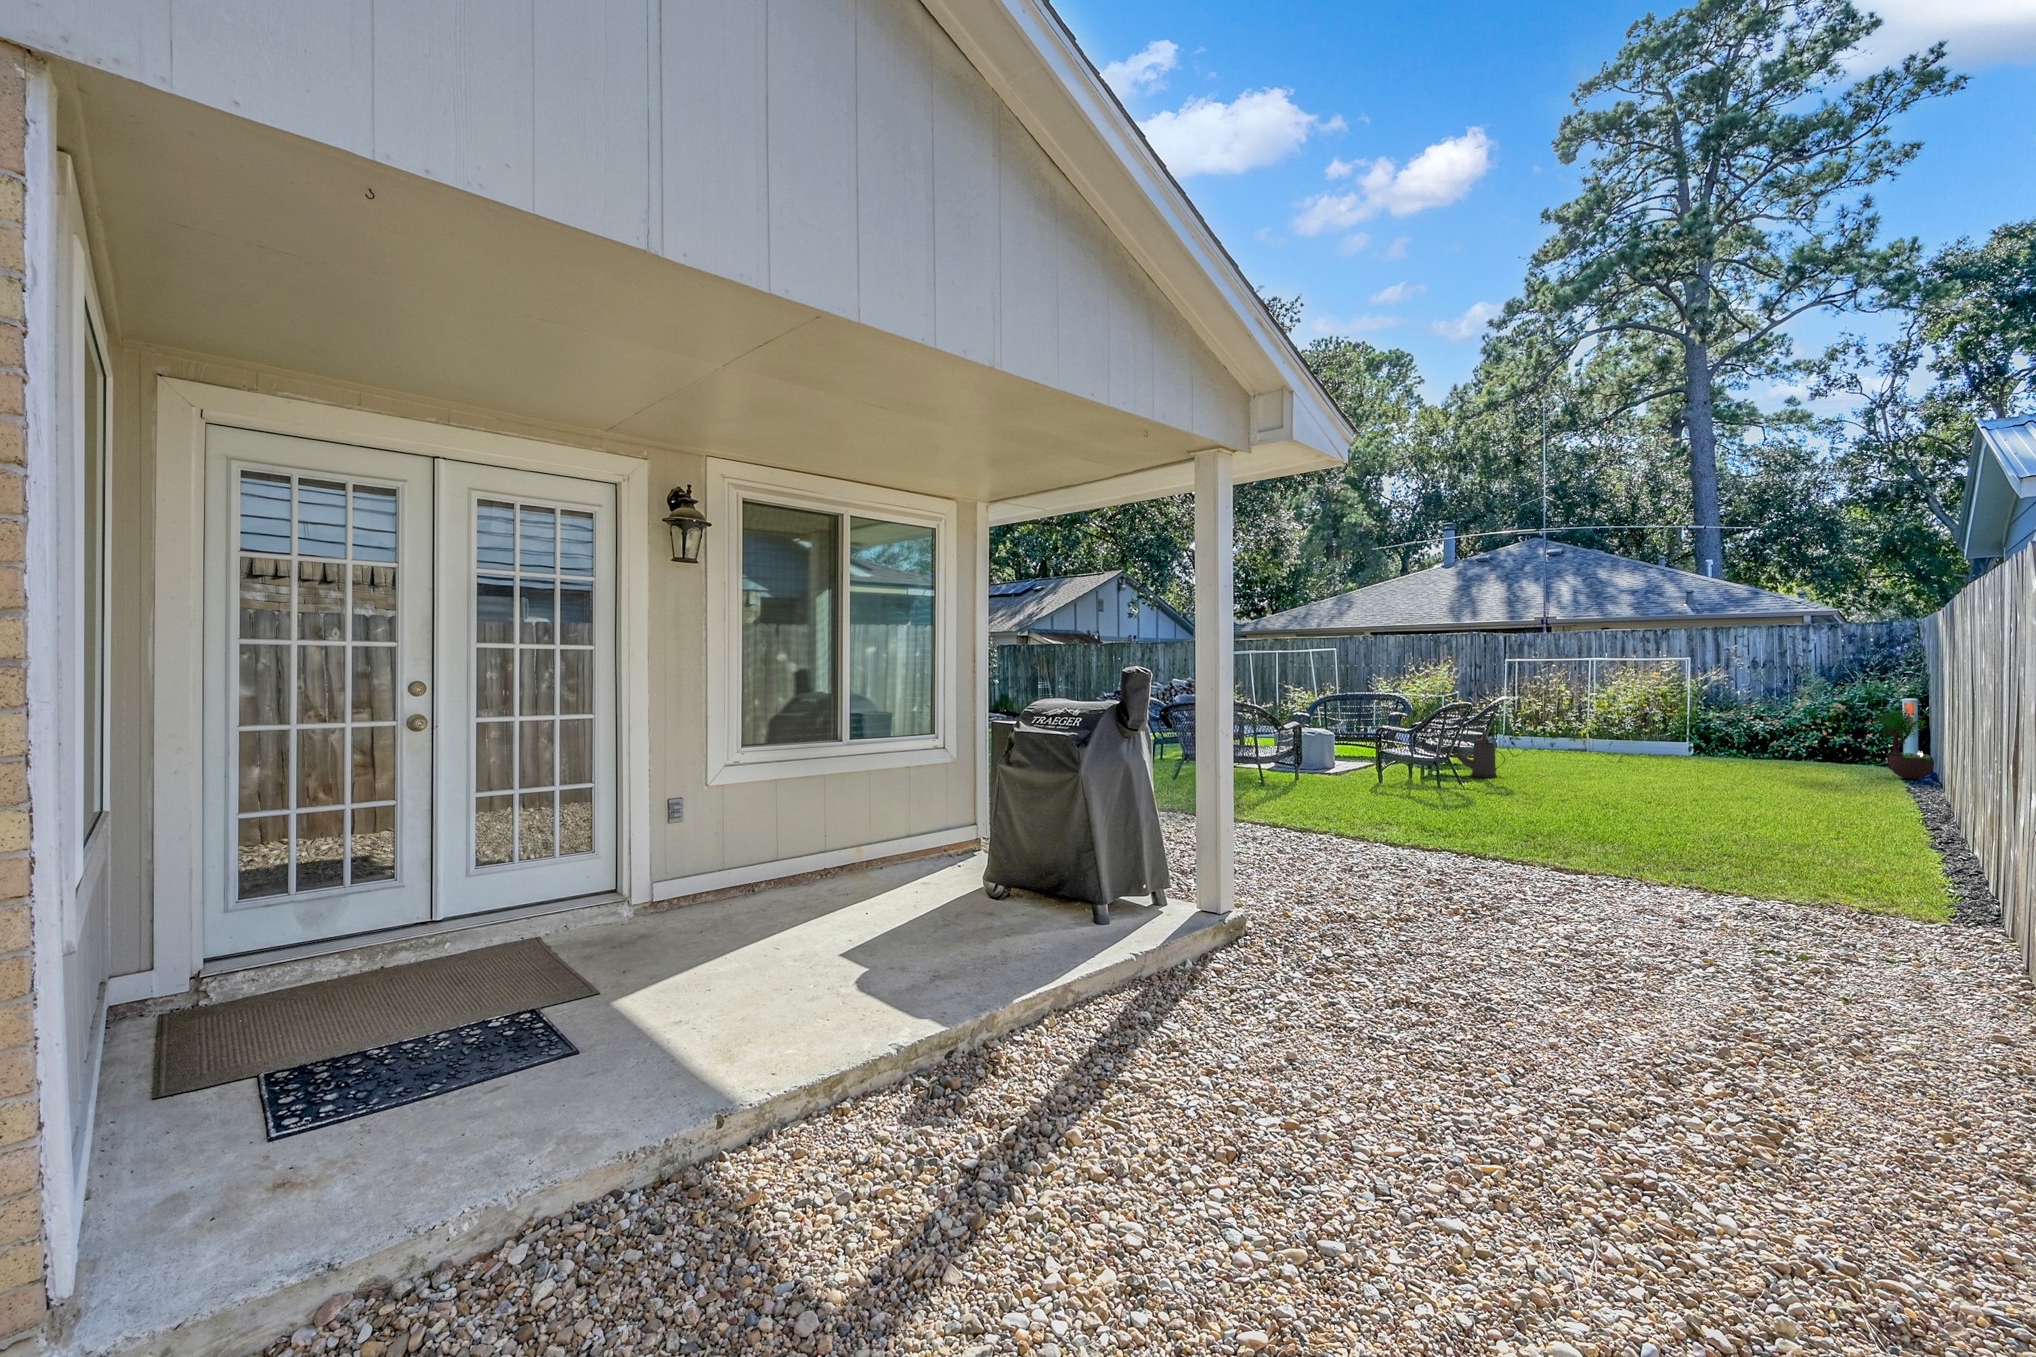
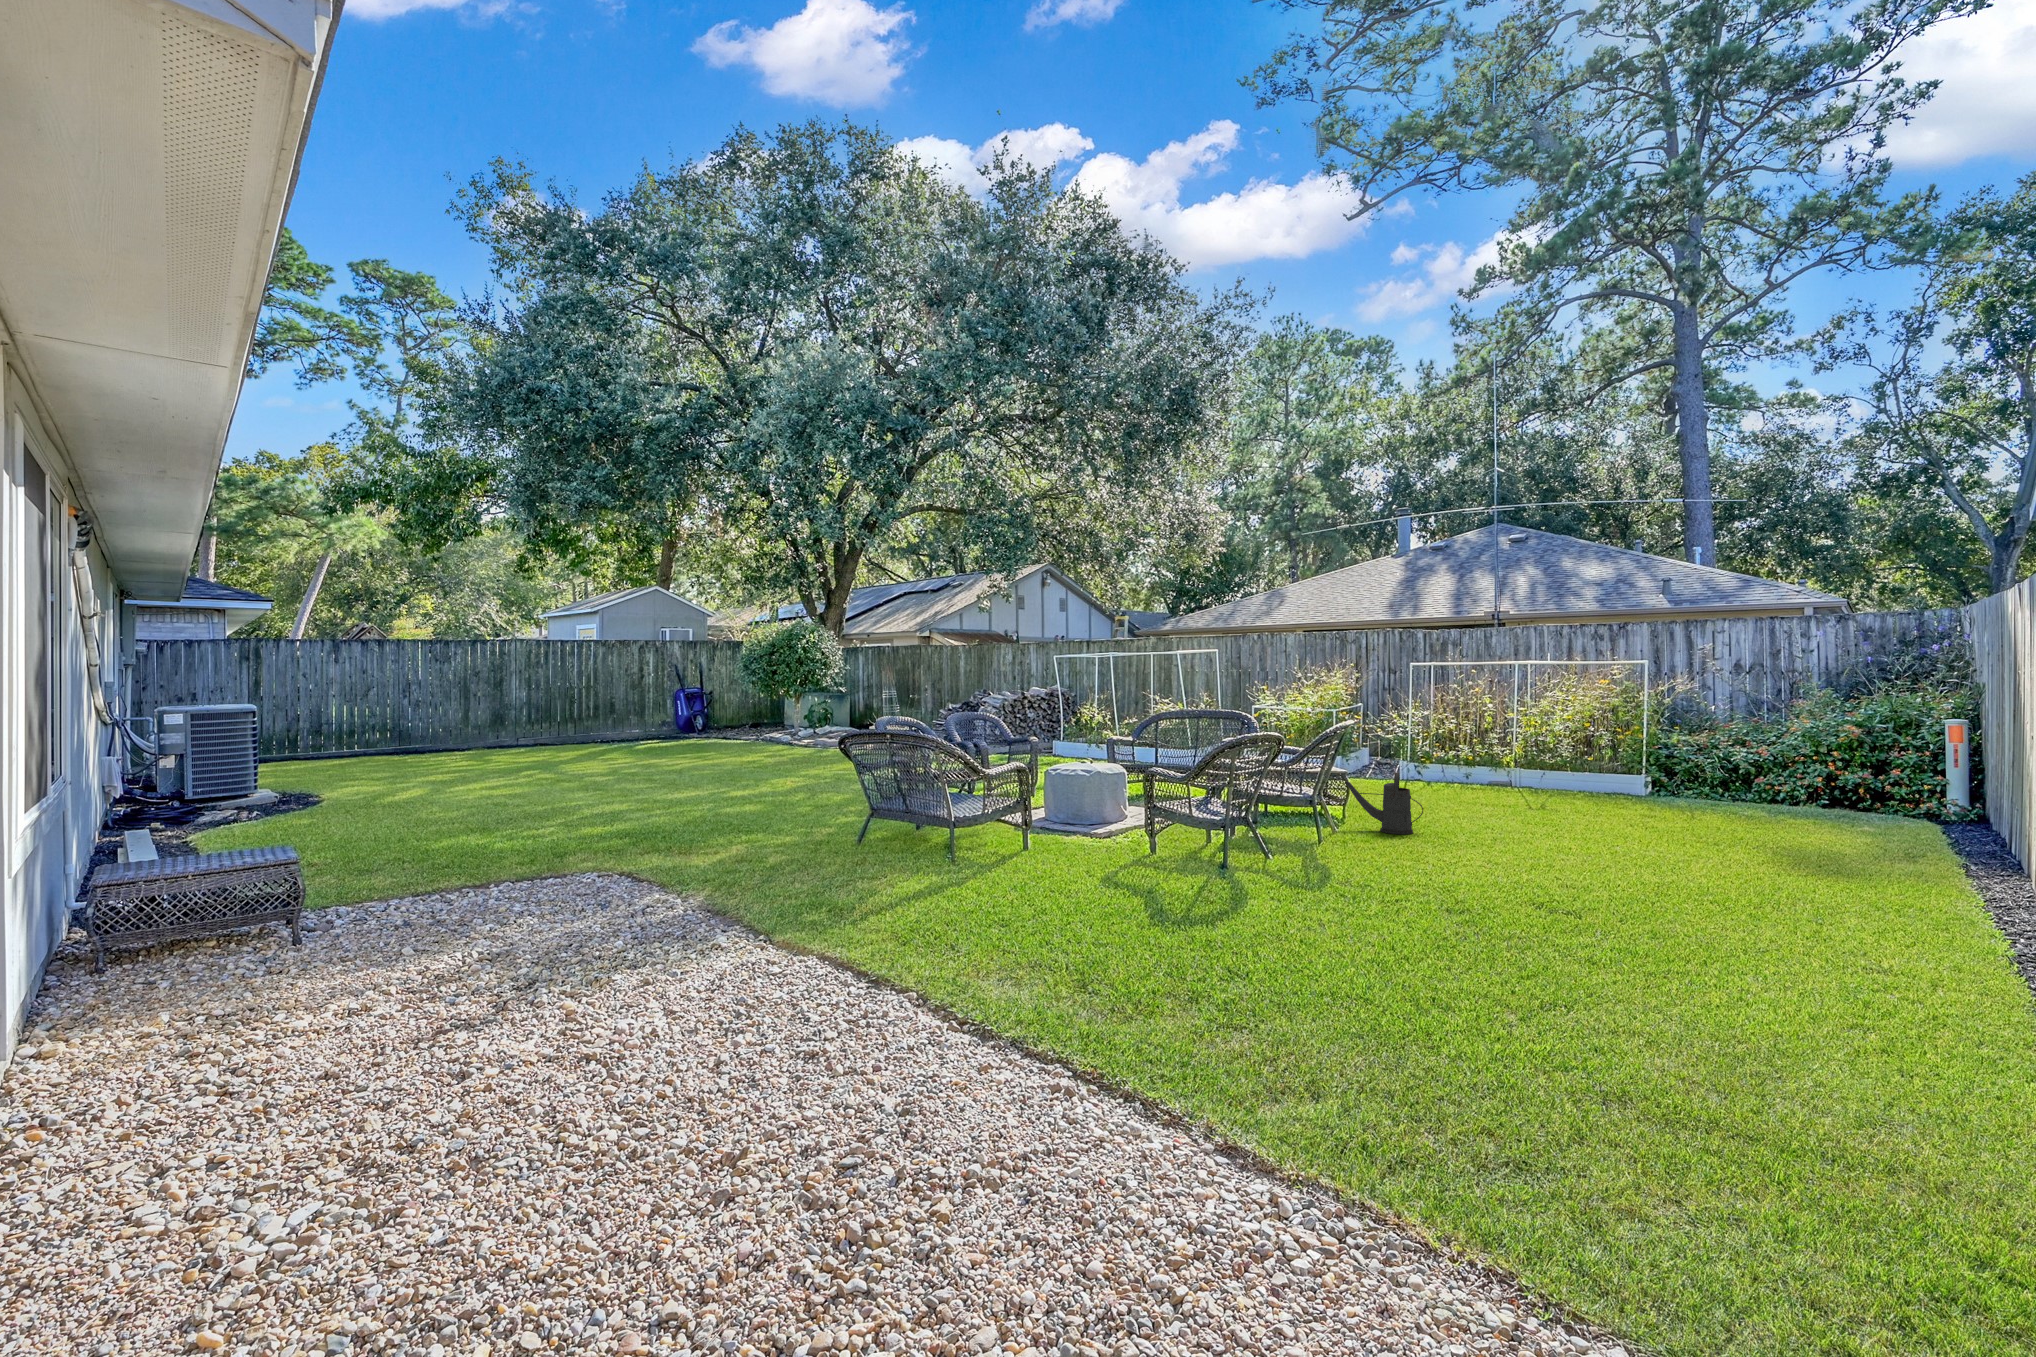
potted tree: present [1873,706,1934,779] -> none [1909,733,1994,836]

